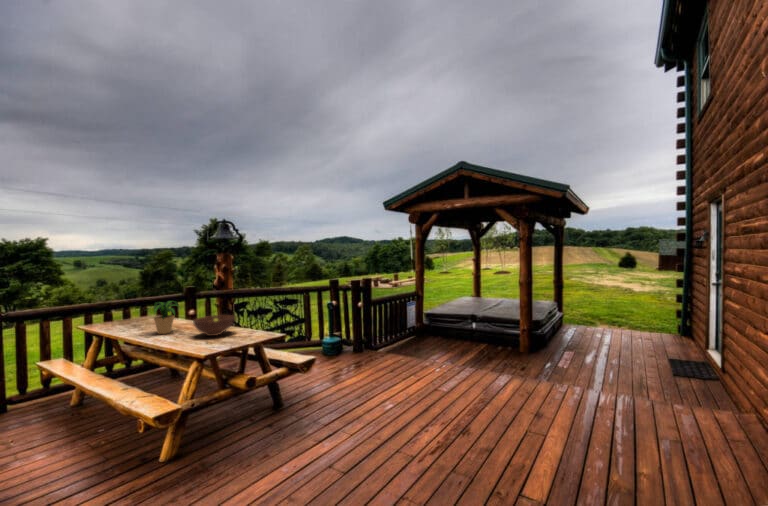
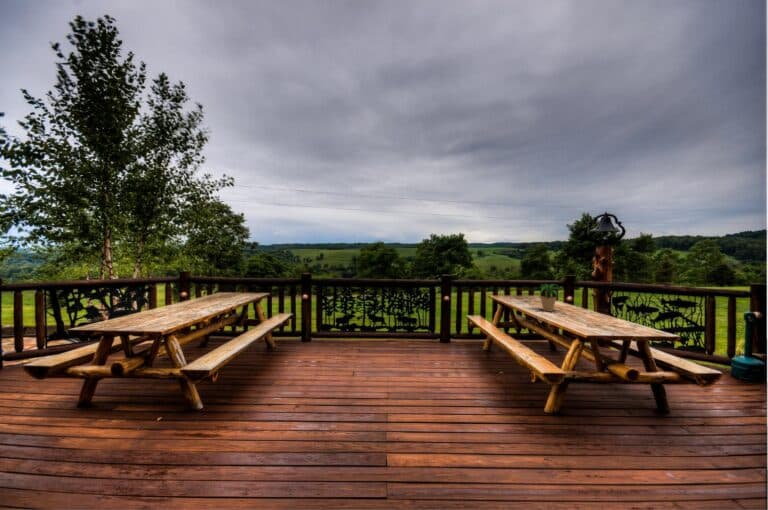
fruit bowl: present [193,315,234,336] -> none [573,302,614,322]

